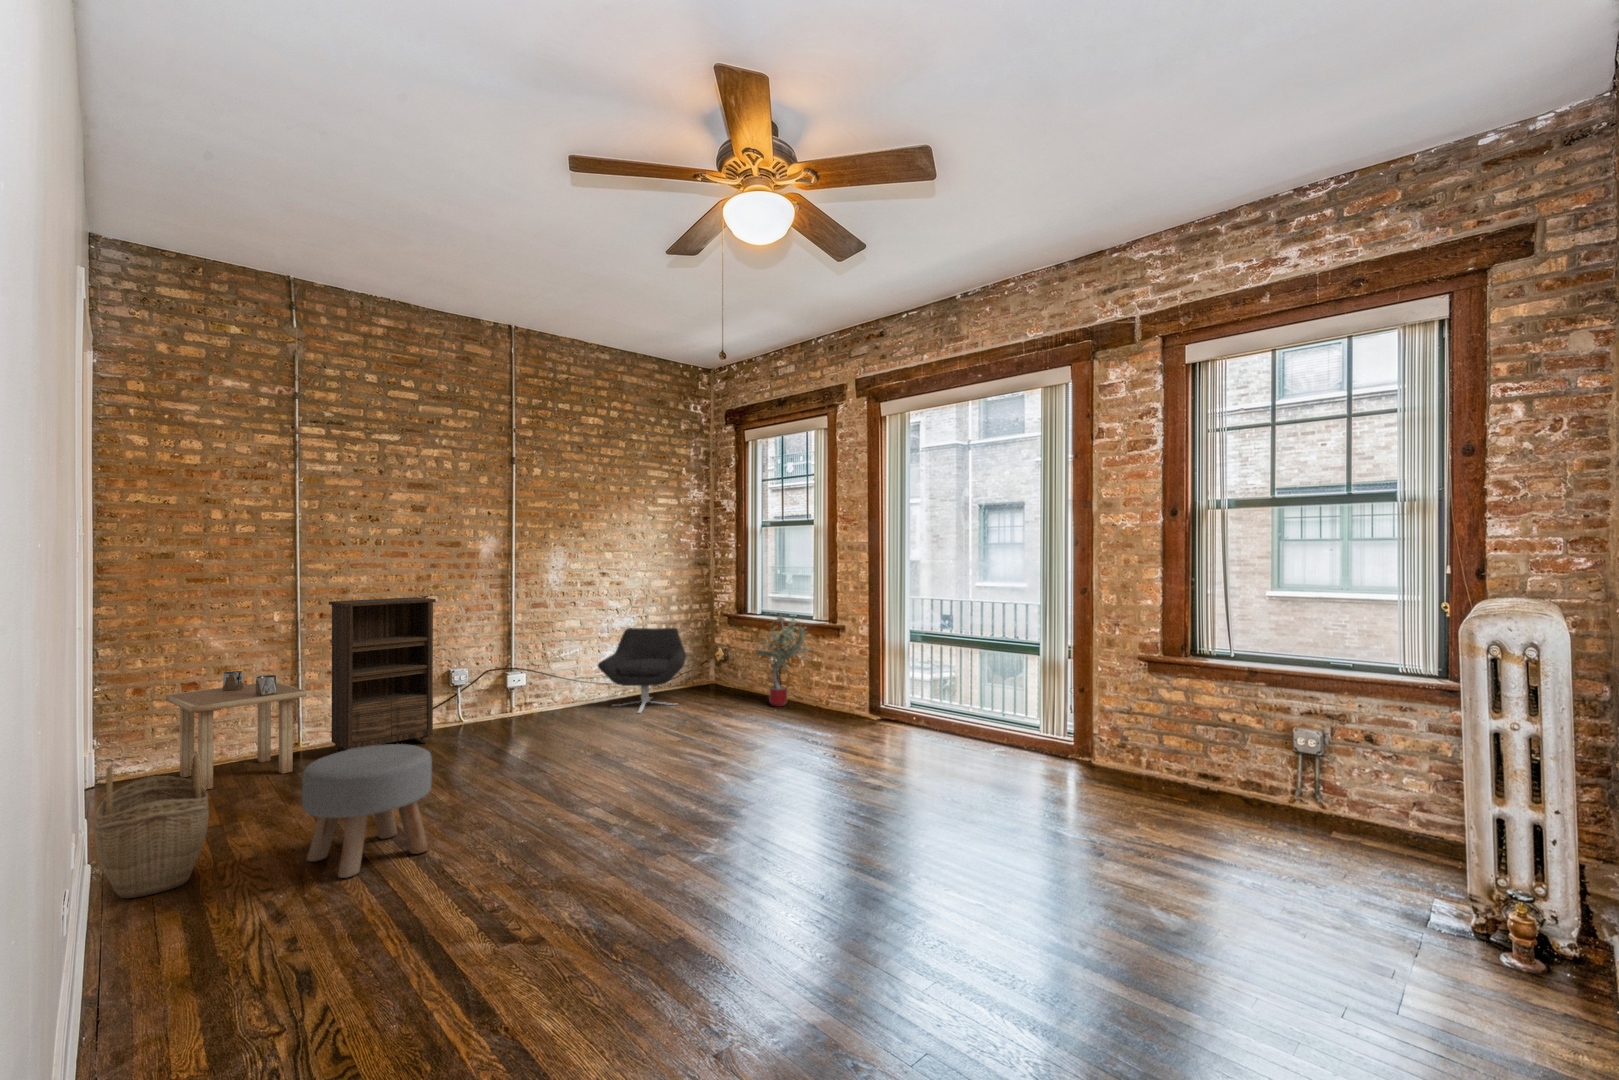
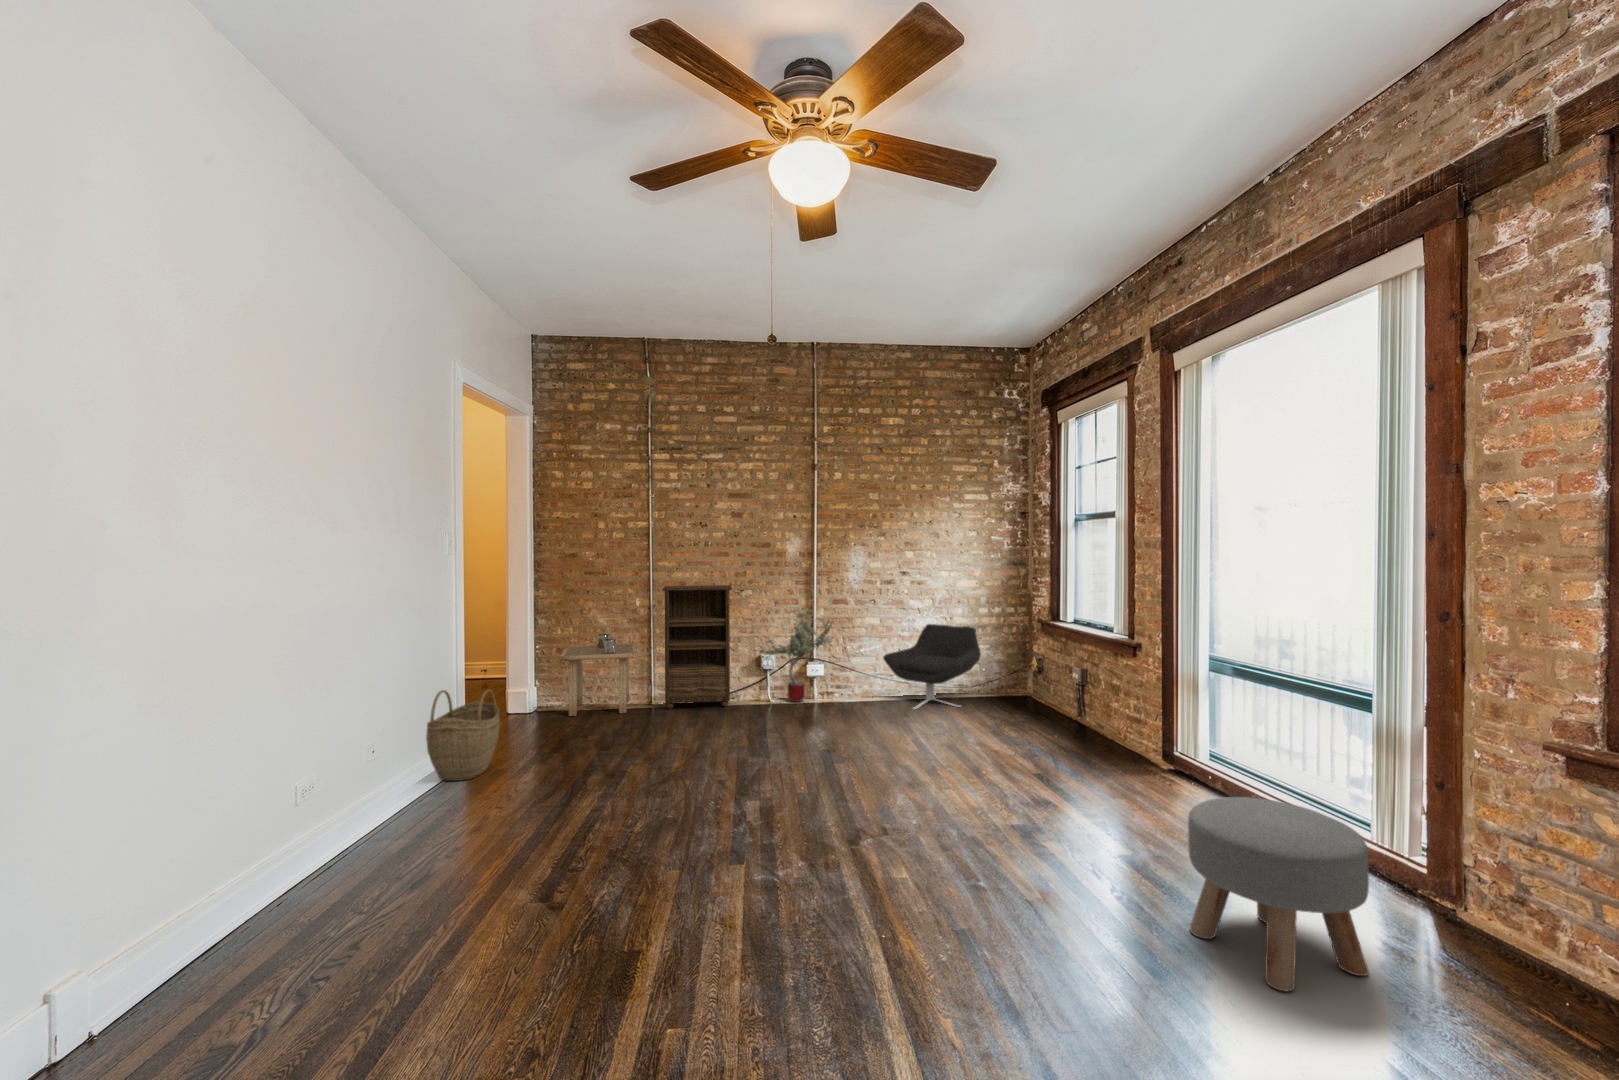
potted tree: present [756,613,809,707] -> present [759,609,832,702]
ottoman: present [302,744,432,878] -> present [1188,797,1369,991]

